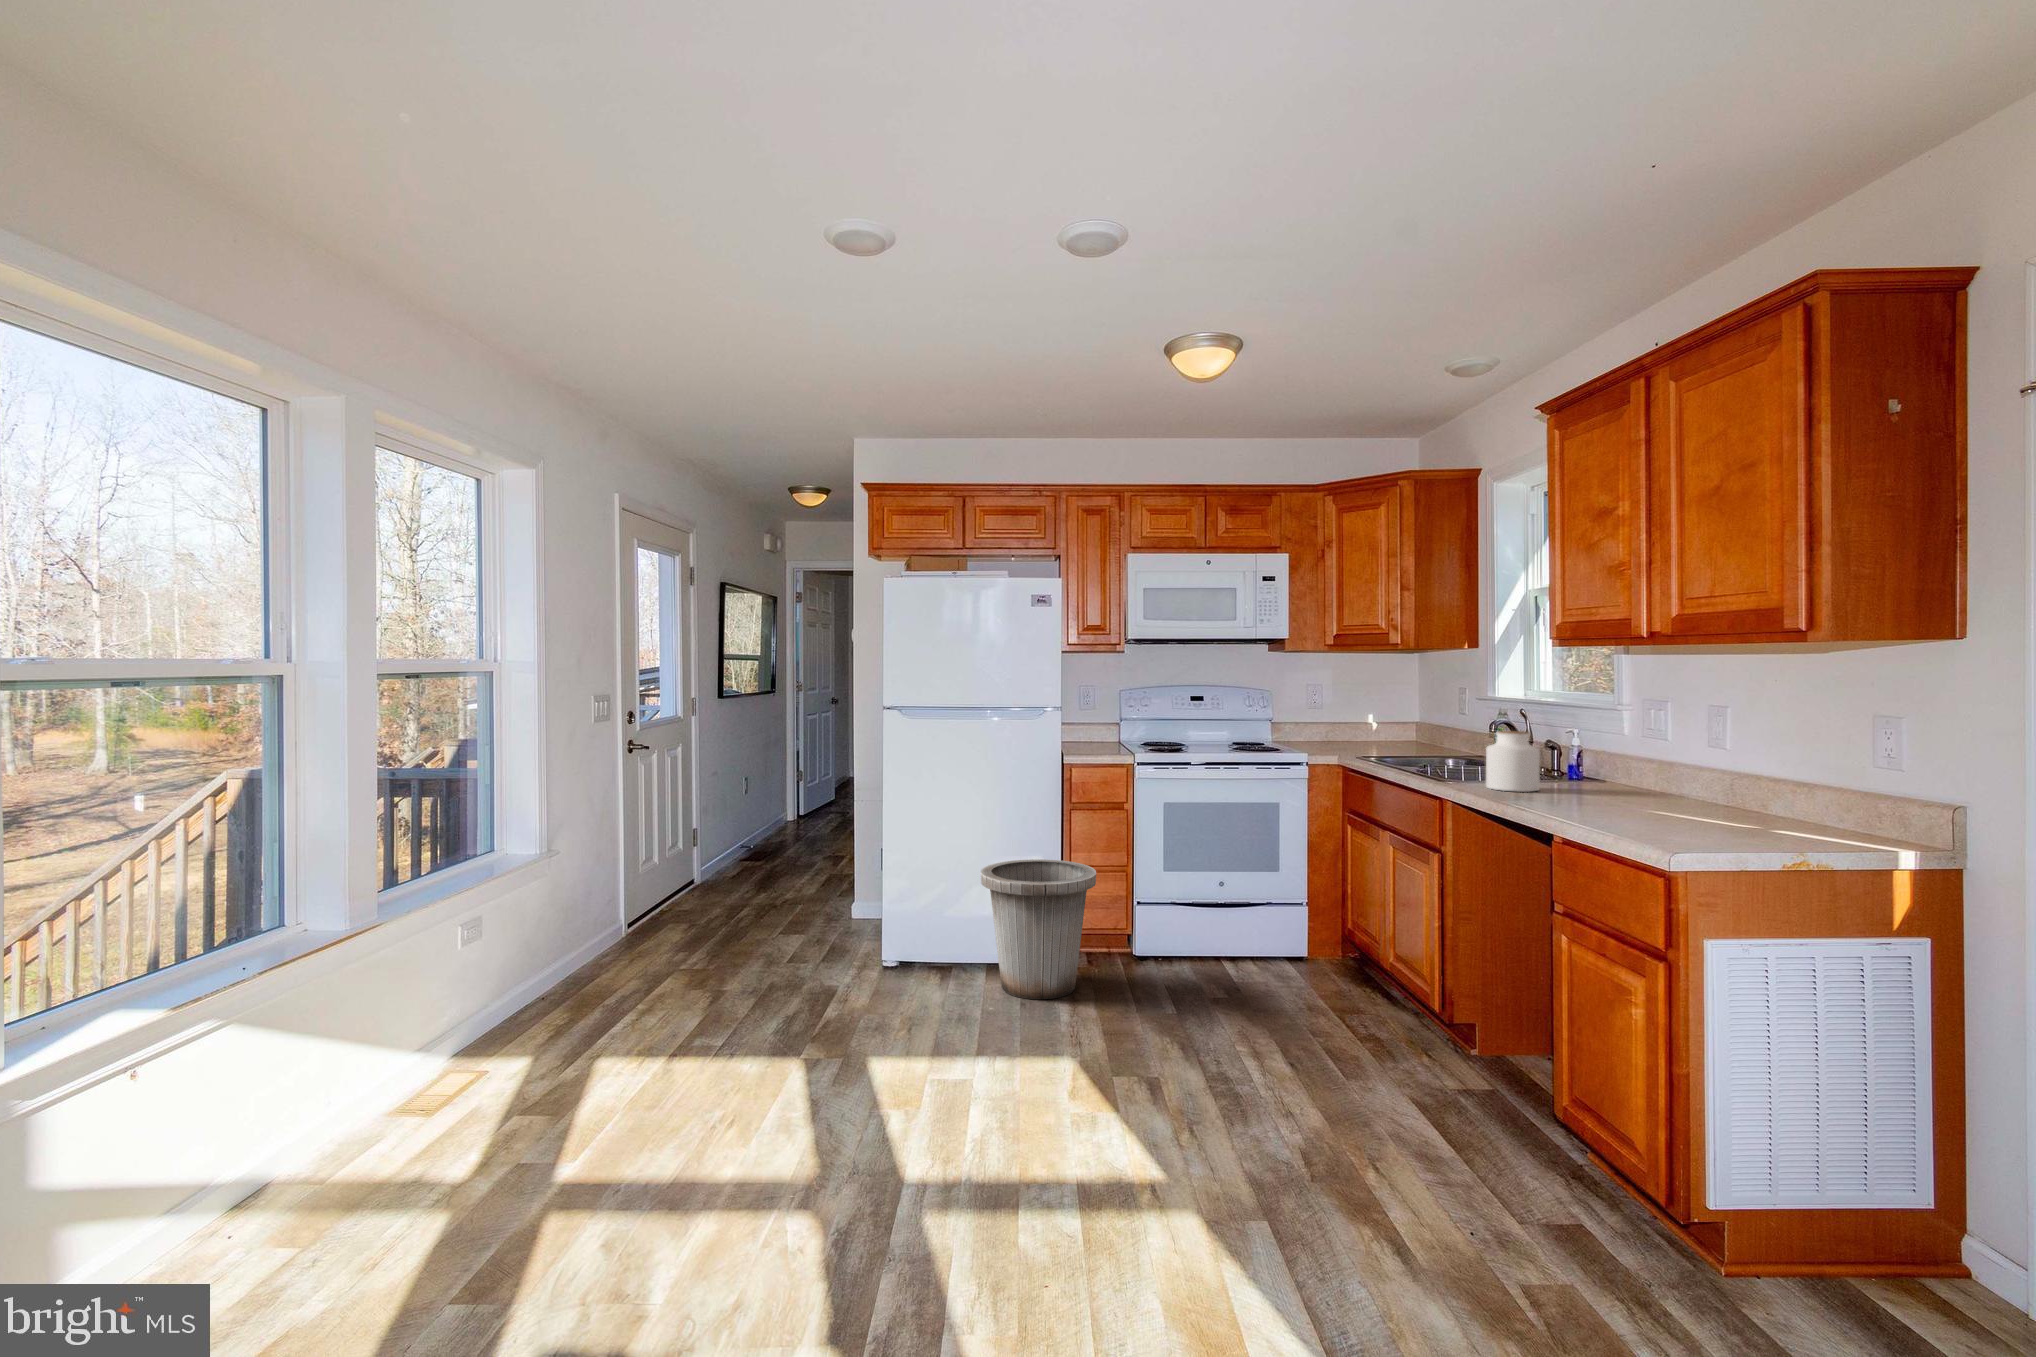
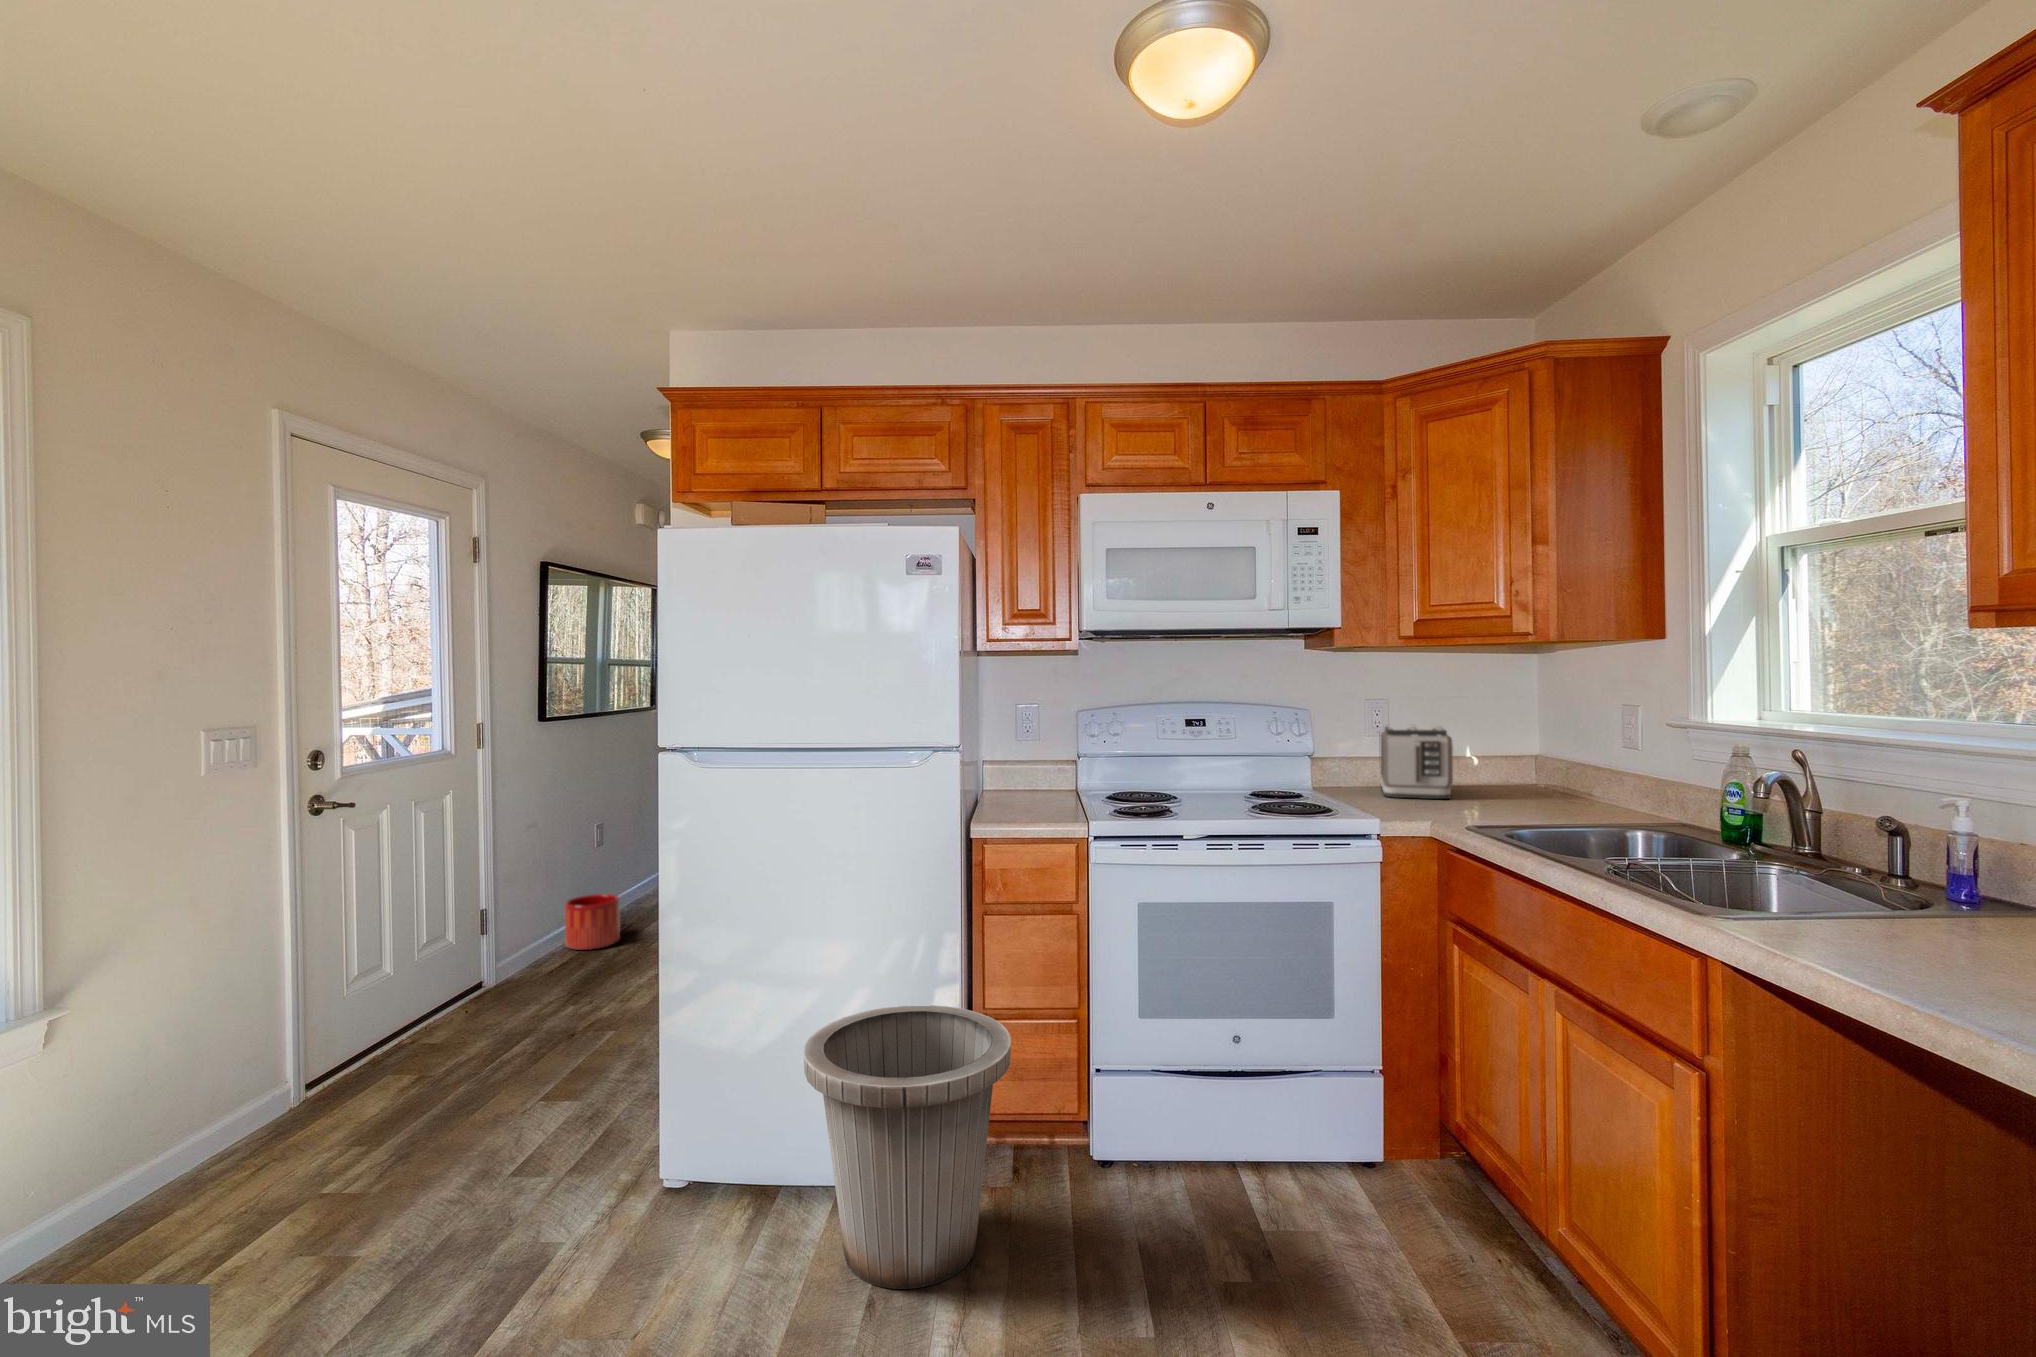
toaster: none [1316,702,1359,748] -> present [1379,724,1453,799]
jar: present [1486,731,1540,792] -> none [1807,814,1949,960]
planter: none [732,828,770,866] -> present [565,894,620,950]

